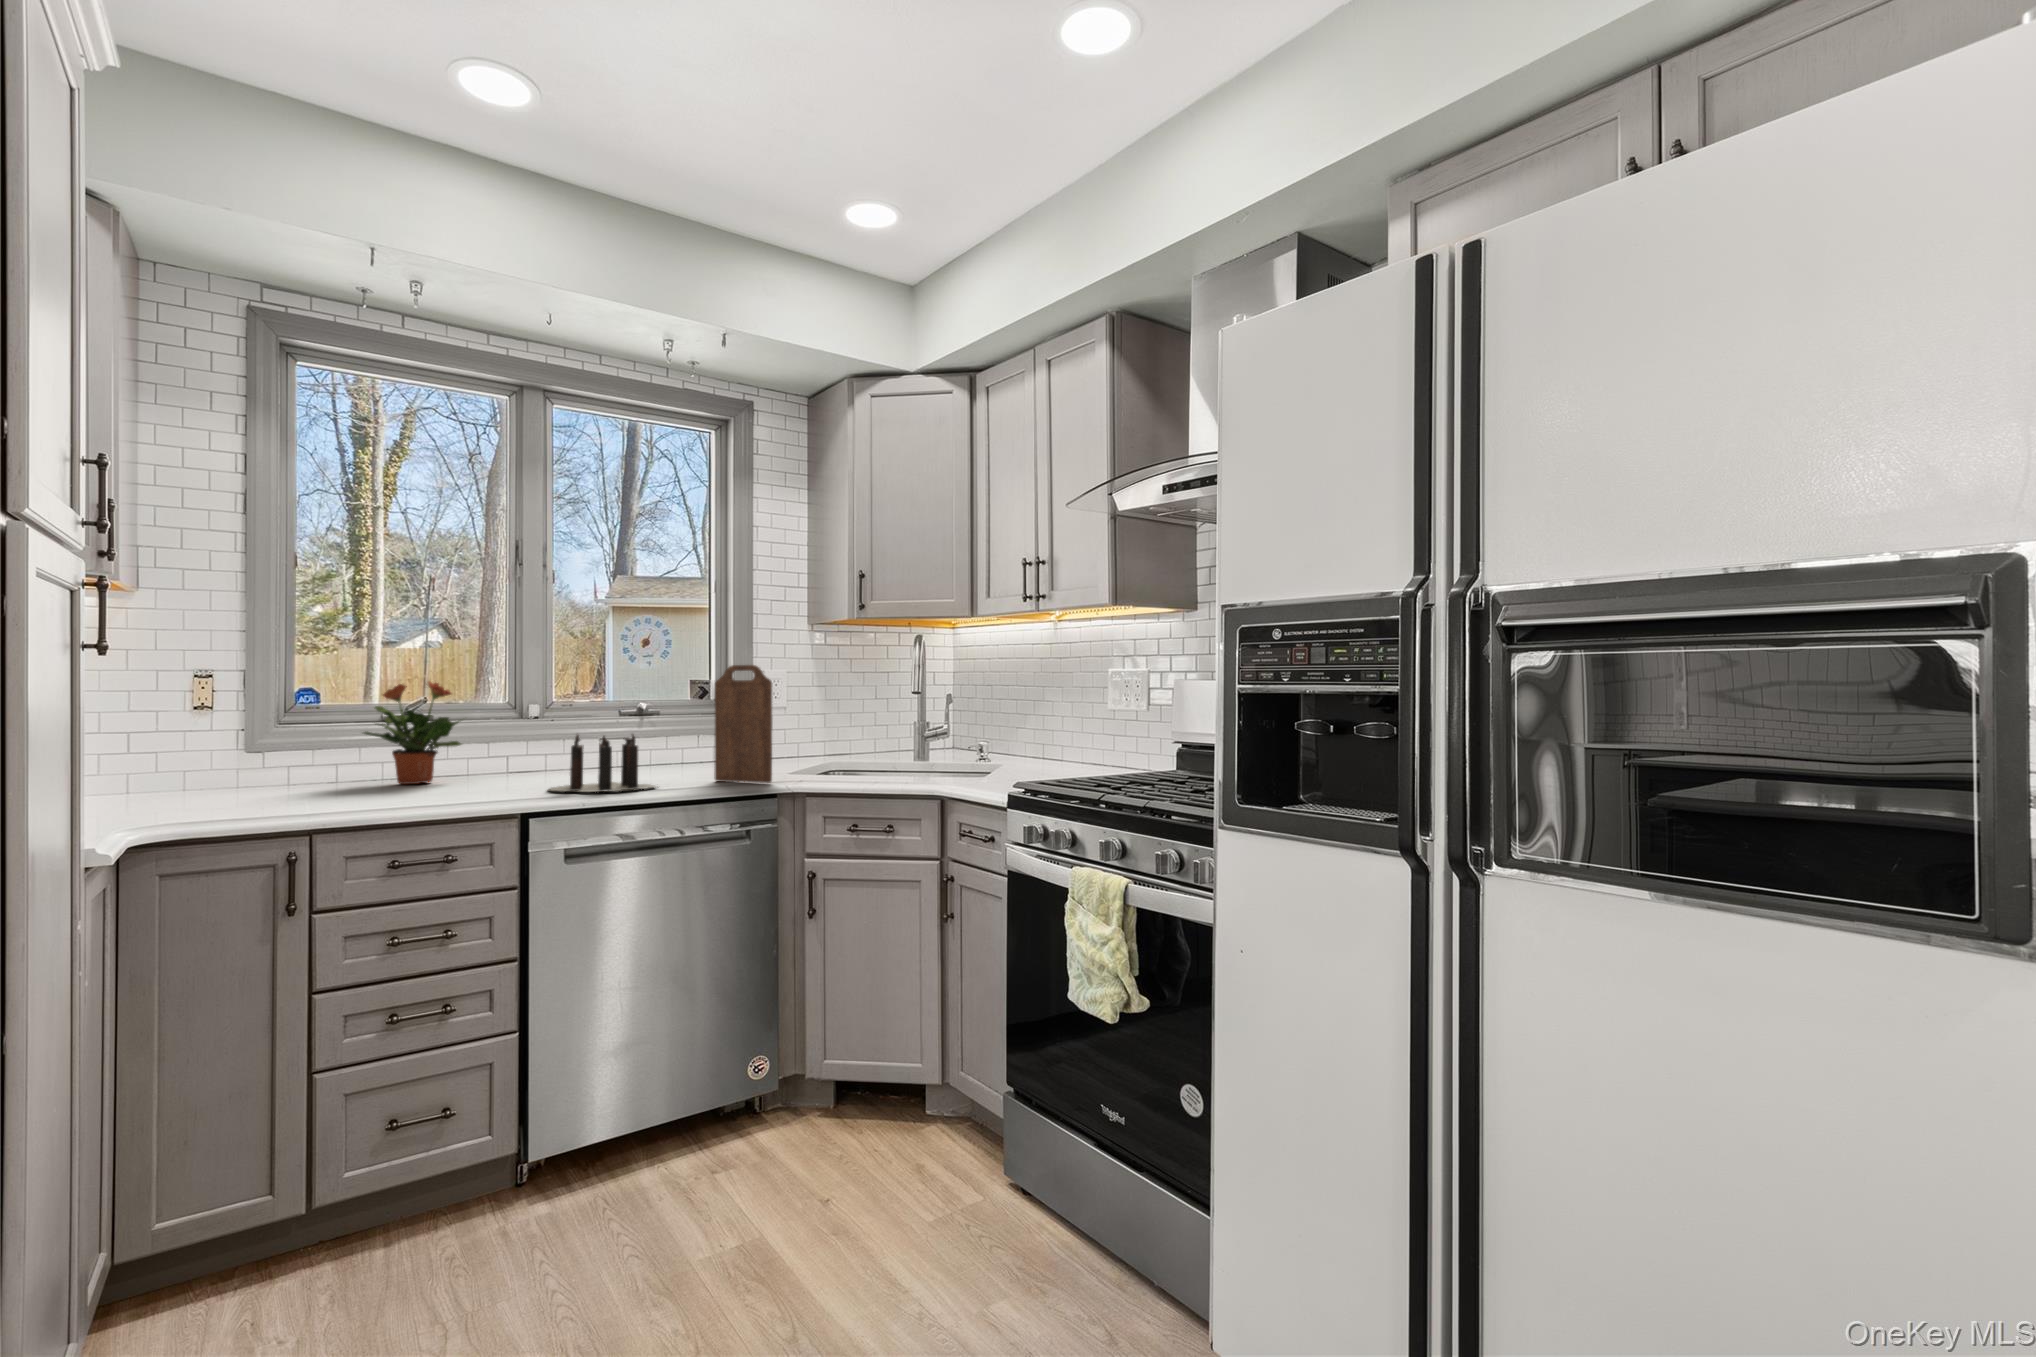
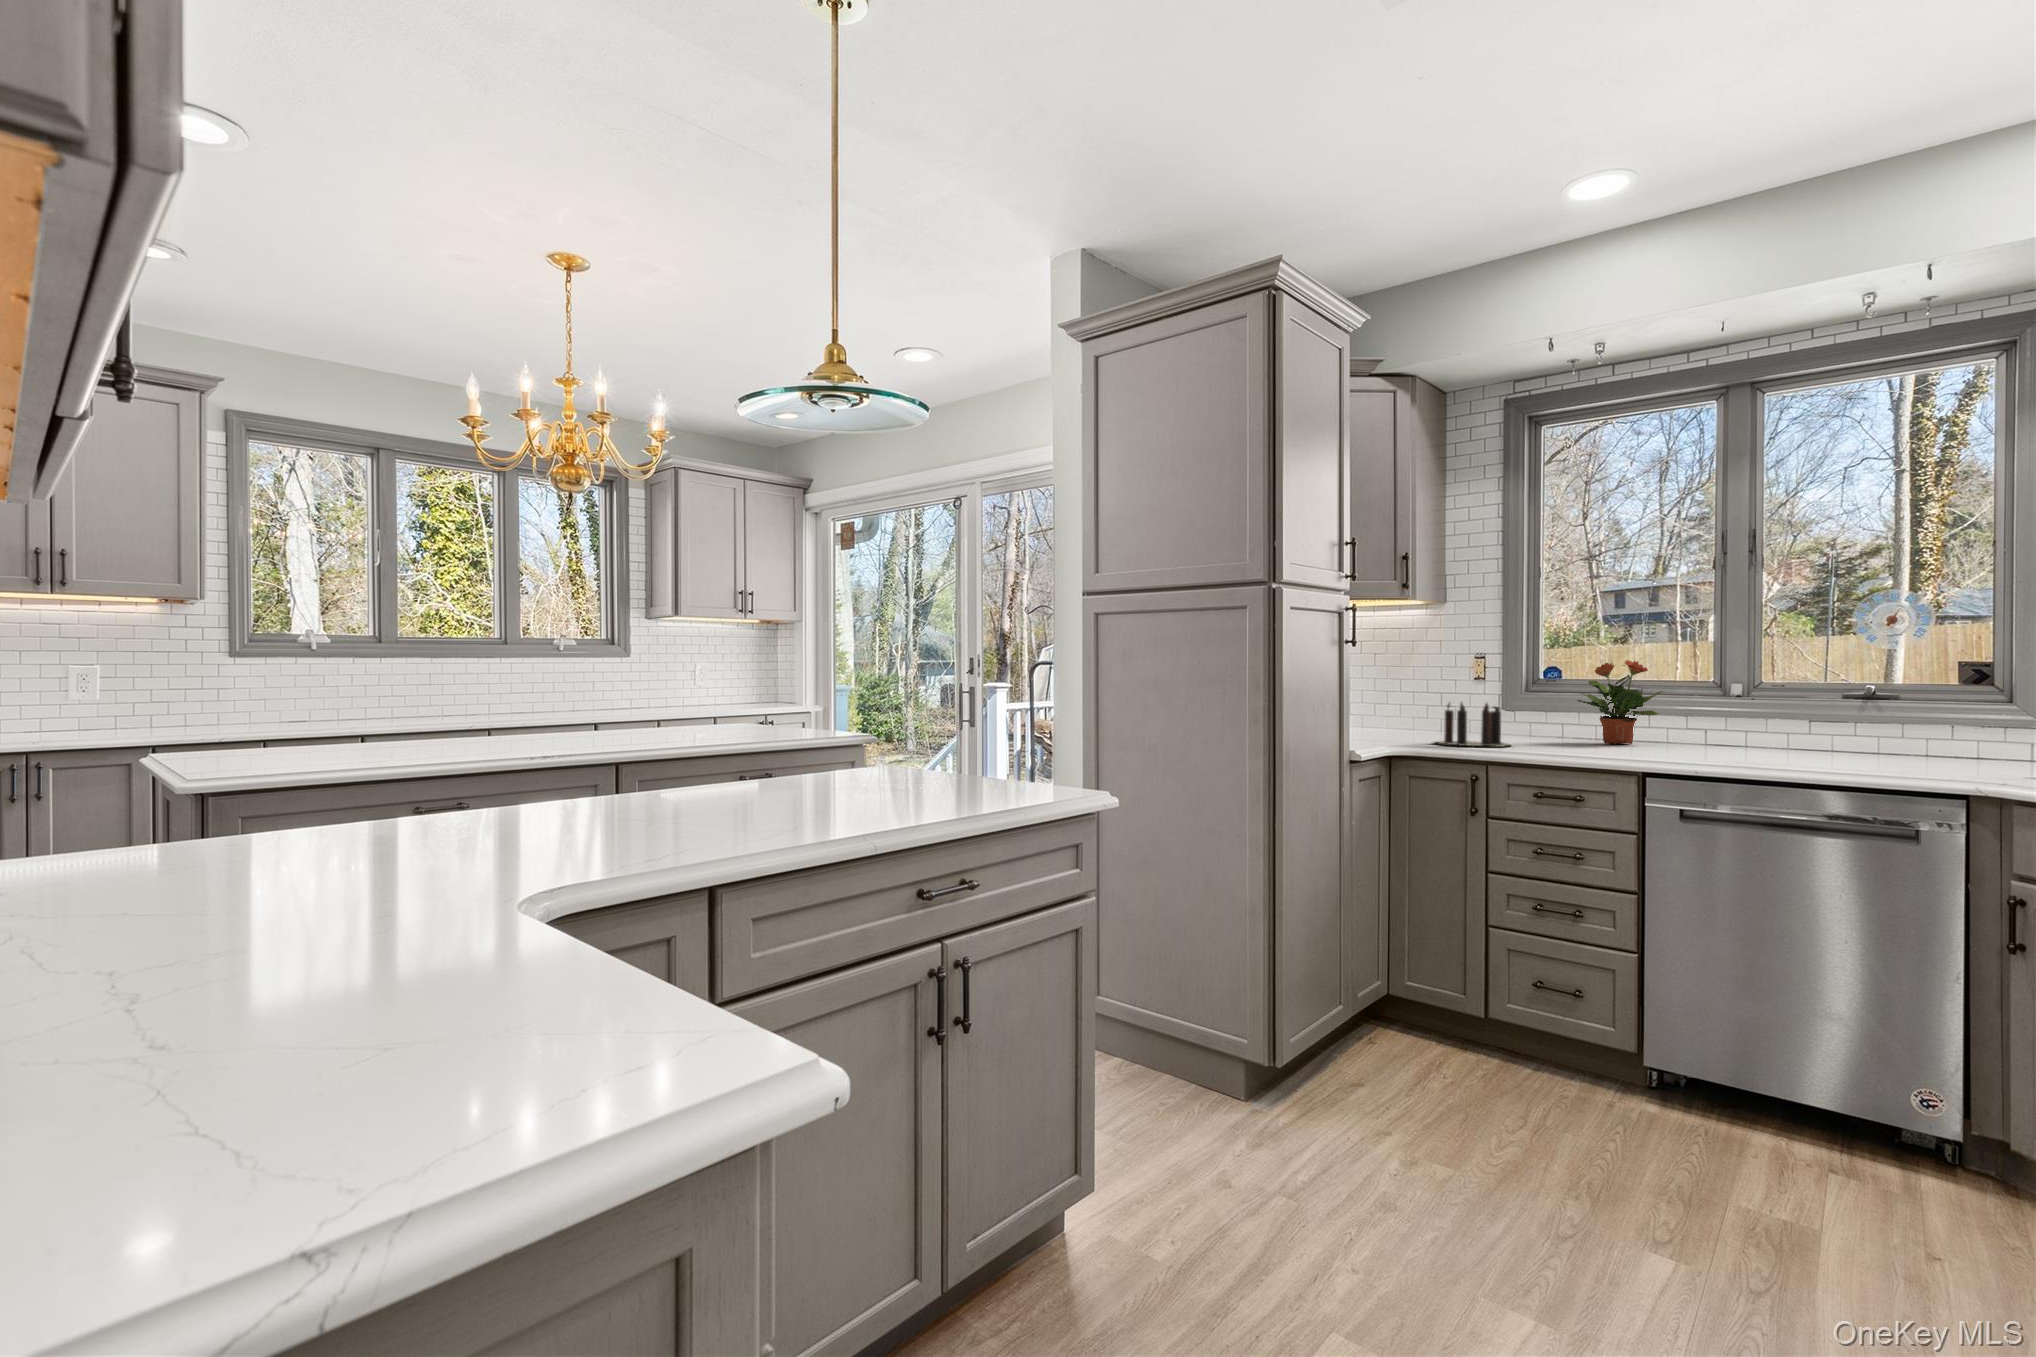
cutting board: present [714,665,772,783] -> none [1890,636,1949,769]
candle: present [549,734,655,792] -> present [1439,703,1508,747]

